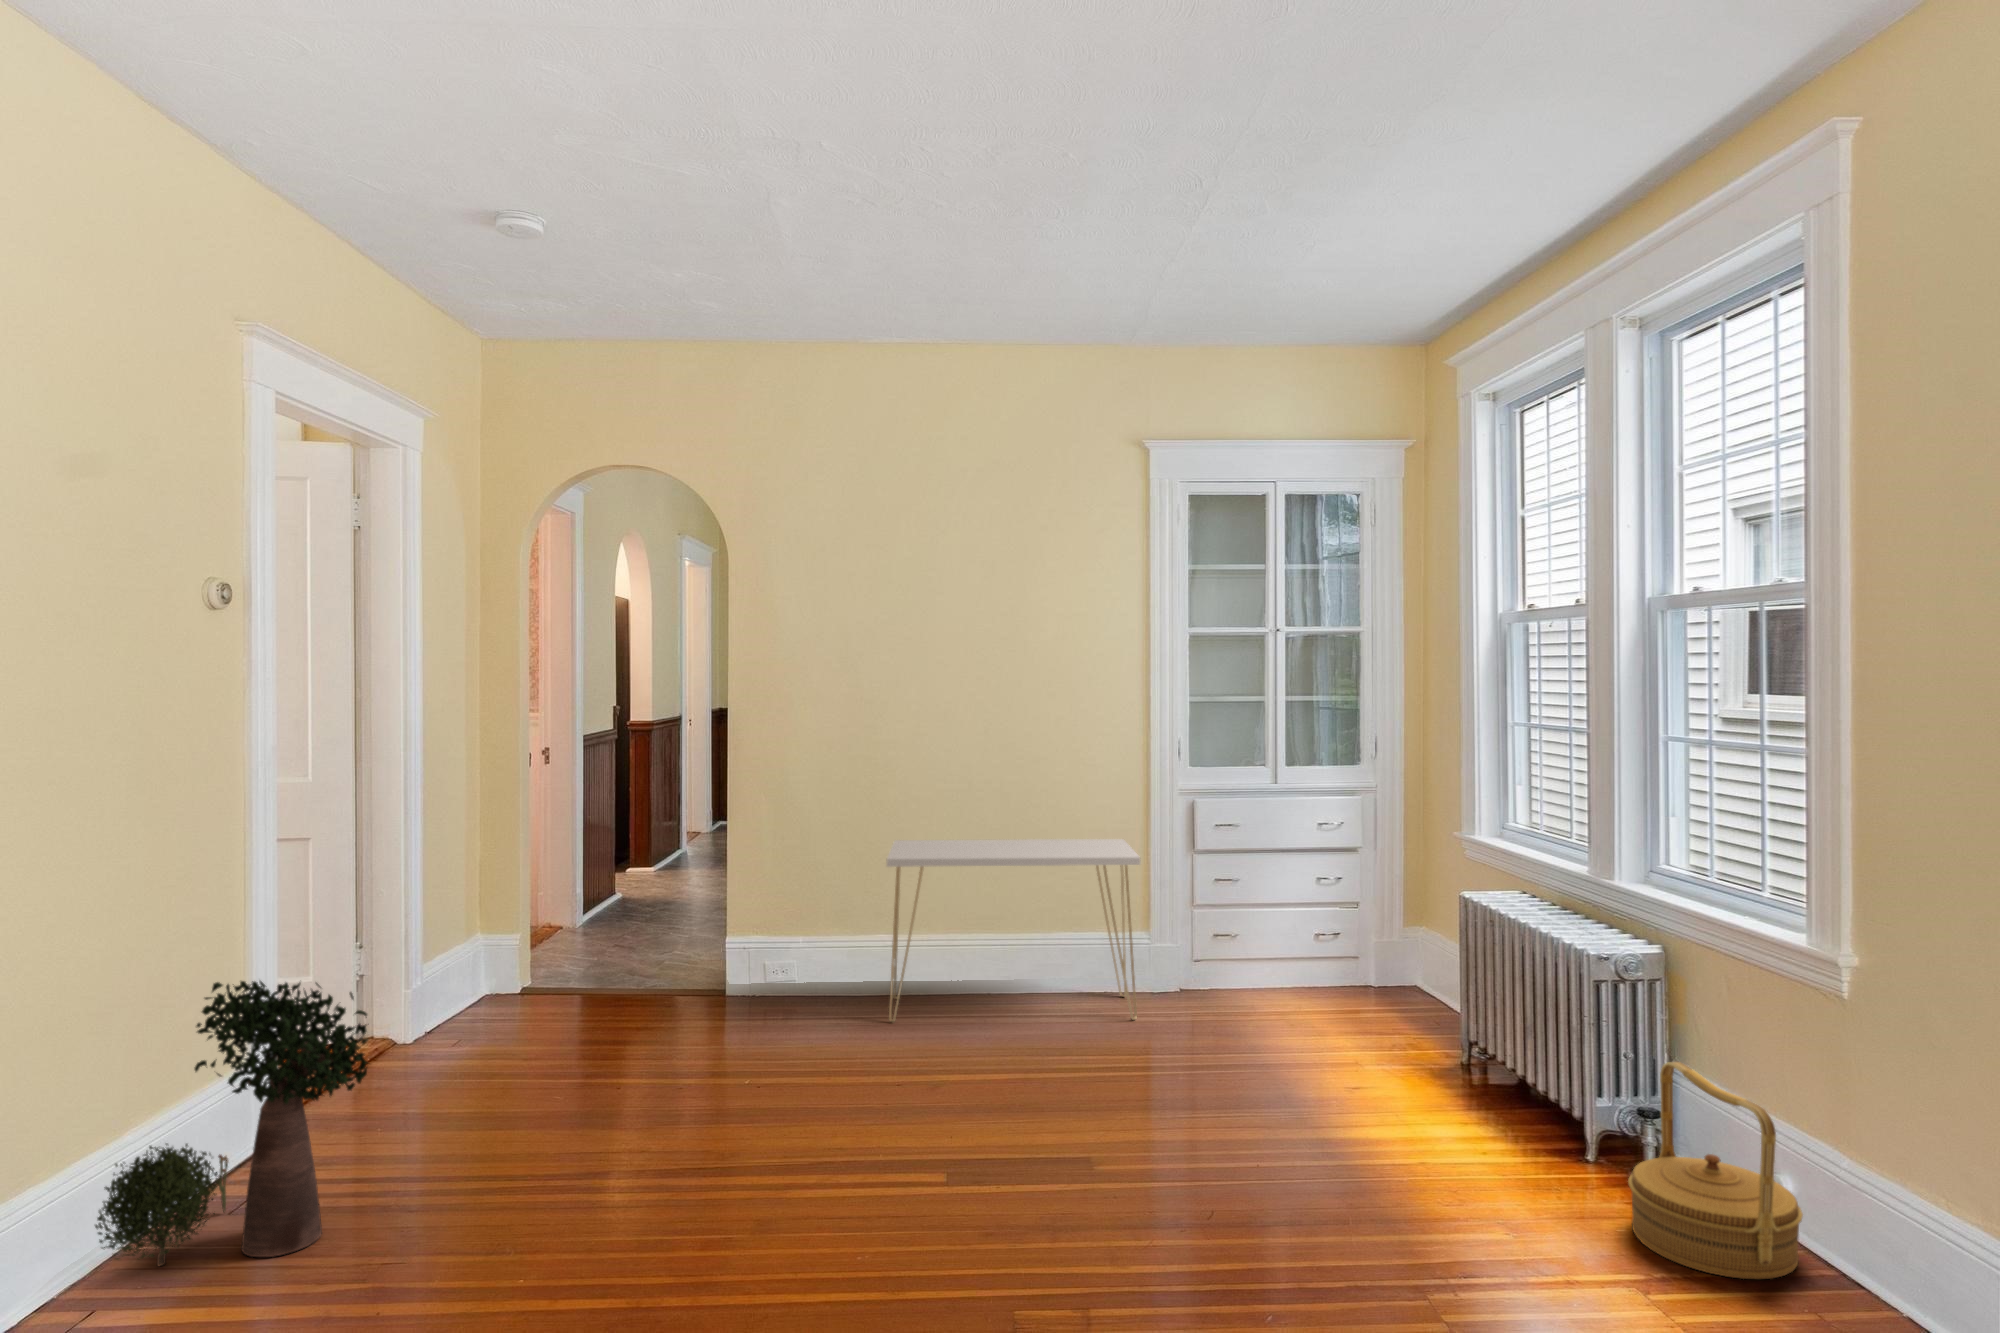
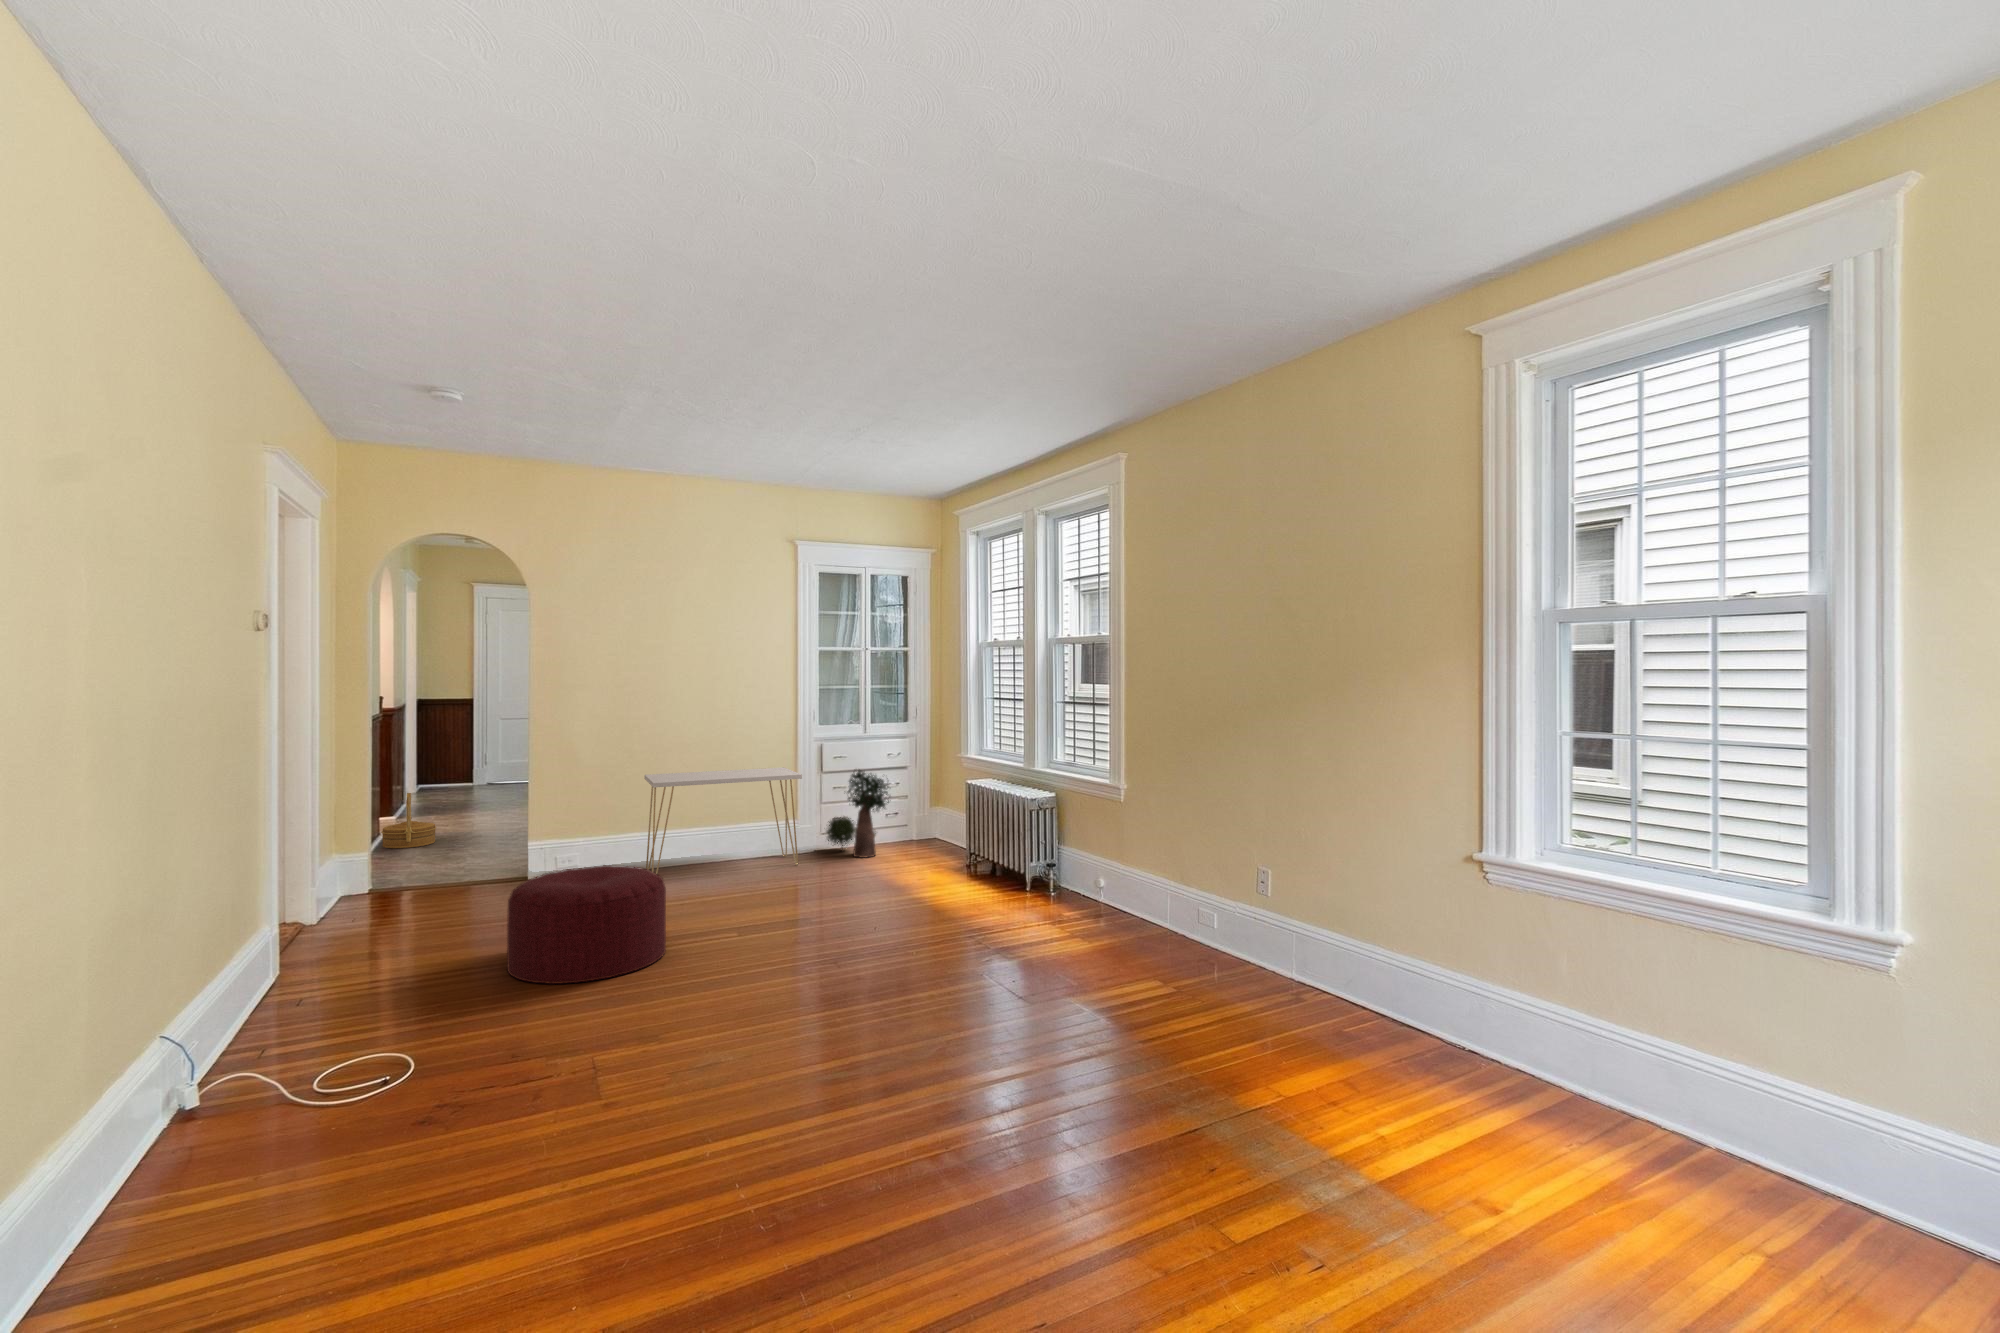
potted plant: present [95,981,369,1266] -> present [826,770,889,858]
ottoman: none [537,1018,809,1257] -> present [507,865,666,984]
woven basket: present [1628,1062,1803,1279] -> present [381,793,436,848]

